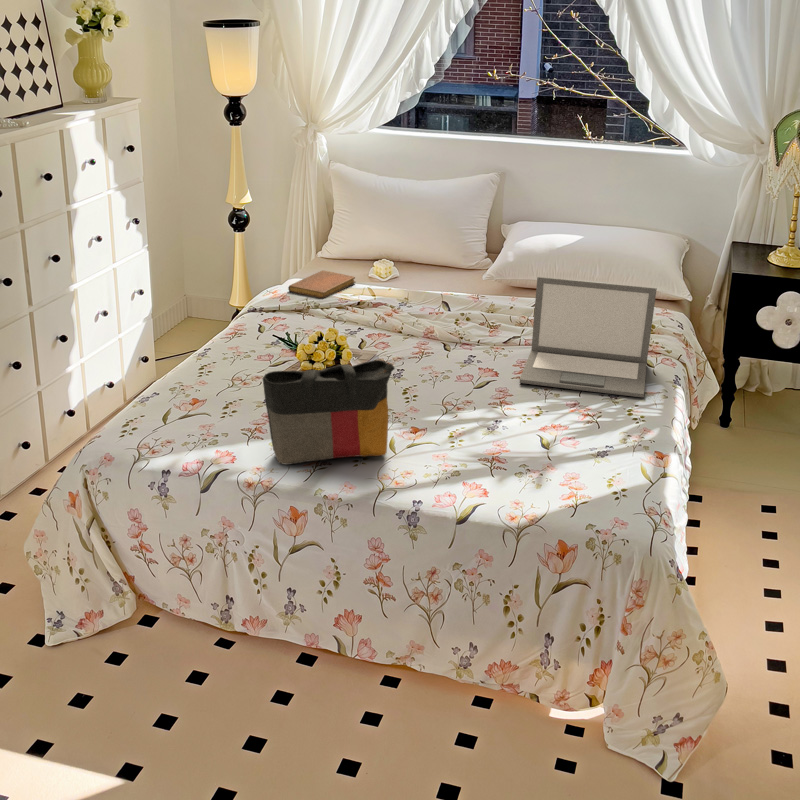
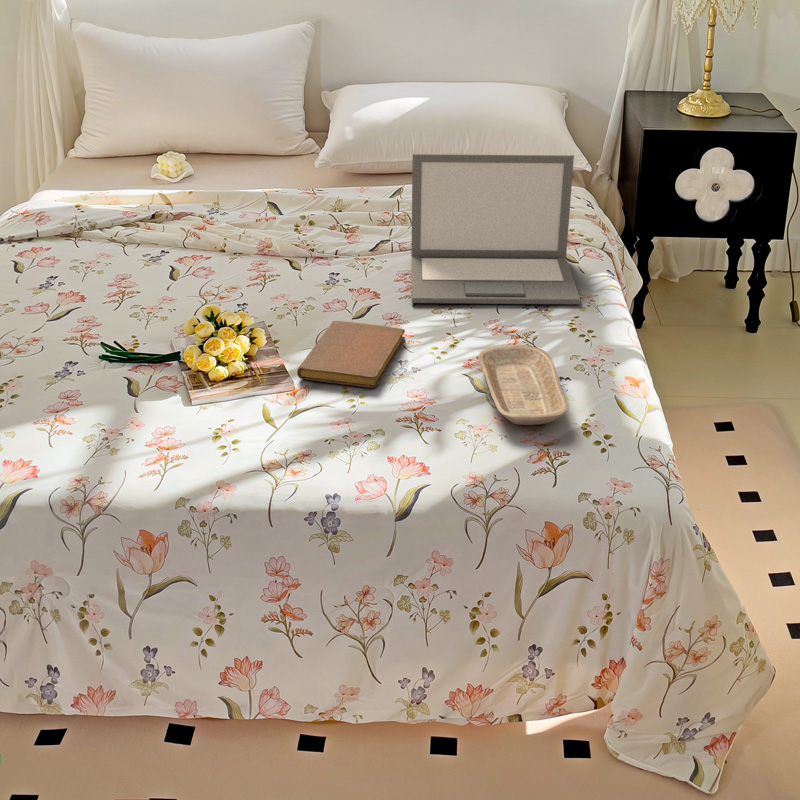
notebook: present [288,271,355,298] -> present [297,321,405,388]
tote bag: present [263,360,395,465] -> none [67,292,265,466]
tray: none [548,419,602,476] -> present [479,345,568,425]

